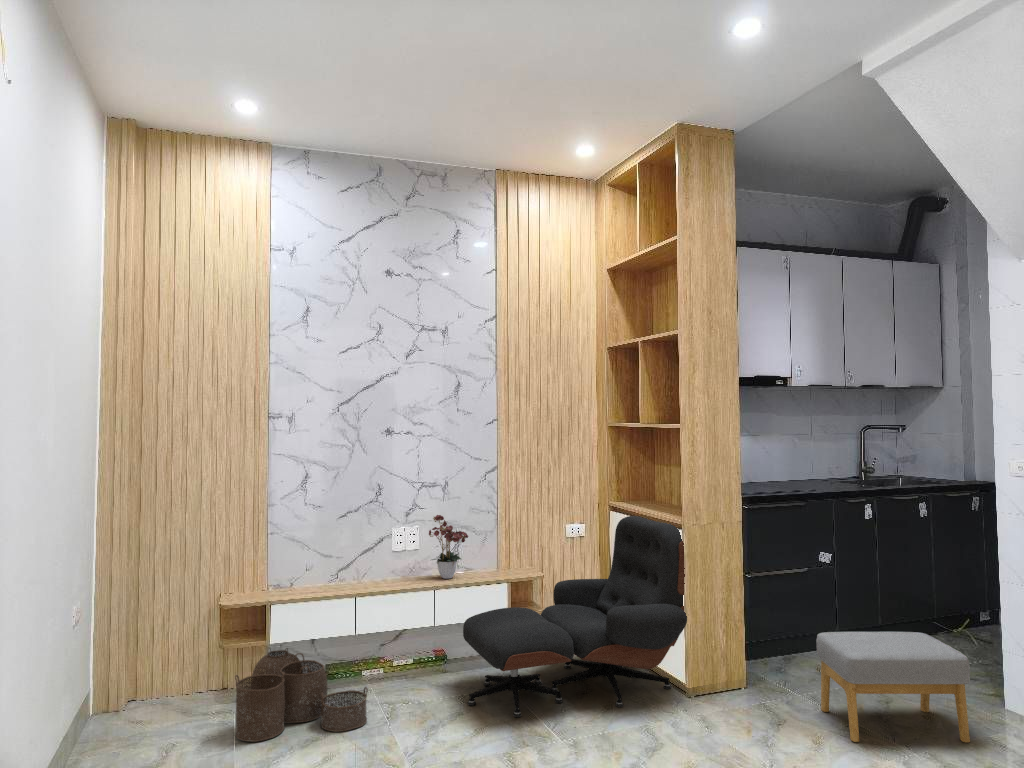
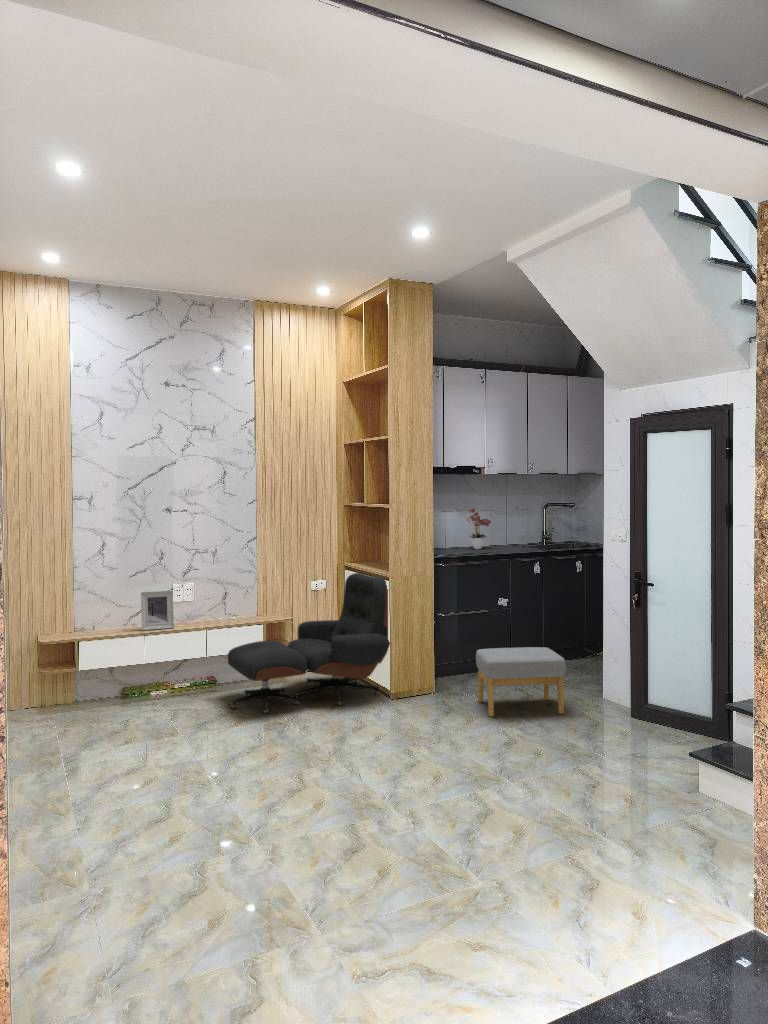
flower arrangement: present [429,515,468,579] -> present [467,508,491,549]
picture frame: none [352,536,394,590] -> present [141,590,174,630]
woven basket: present [235,648,368,742] -> none [56,673,156,734]

